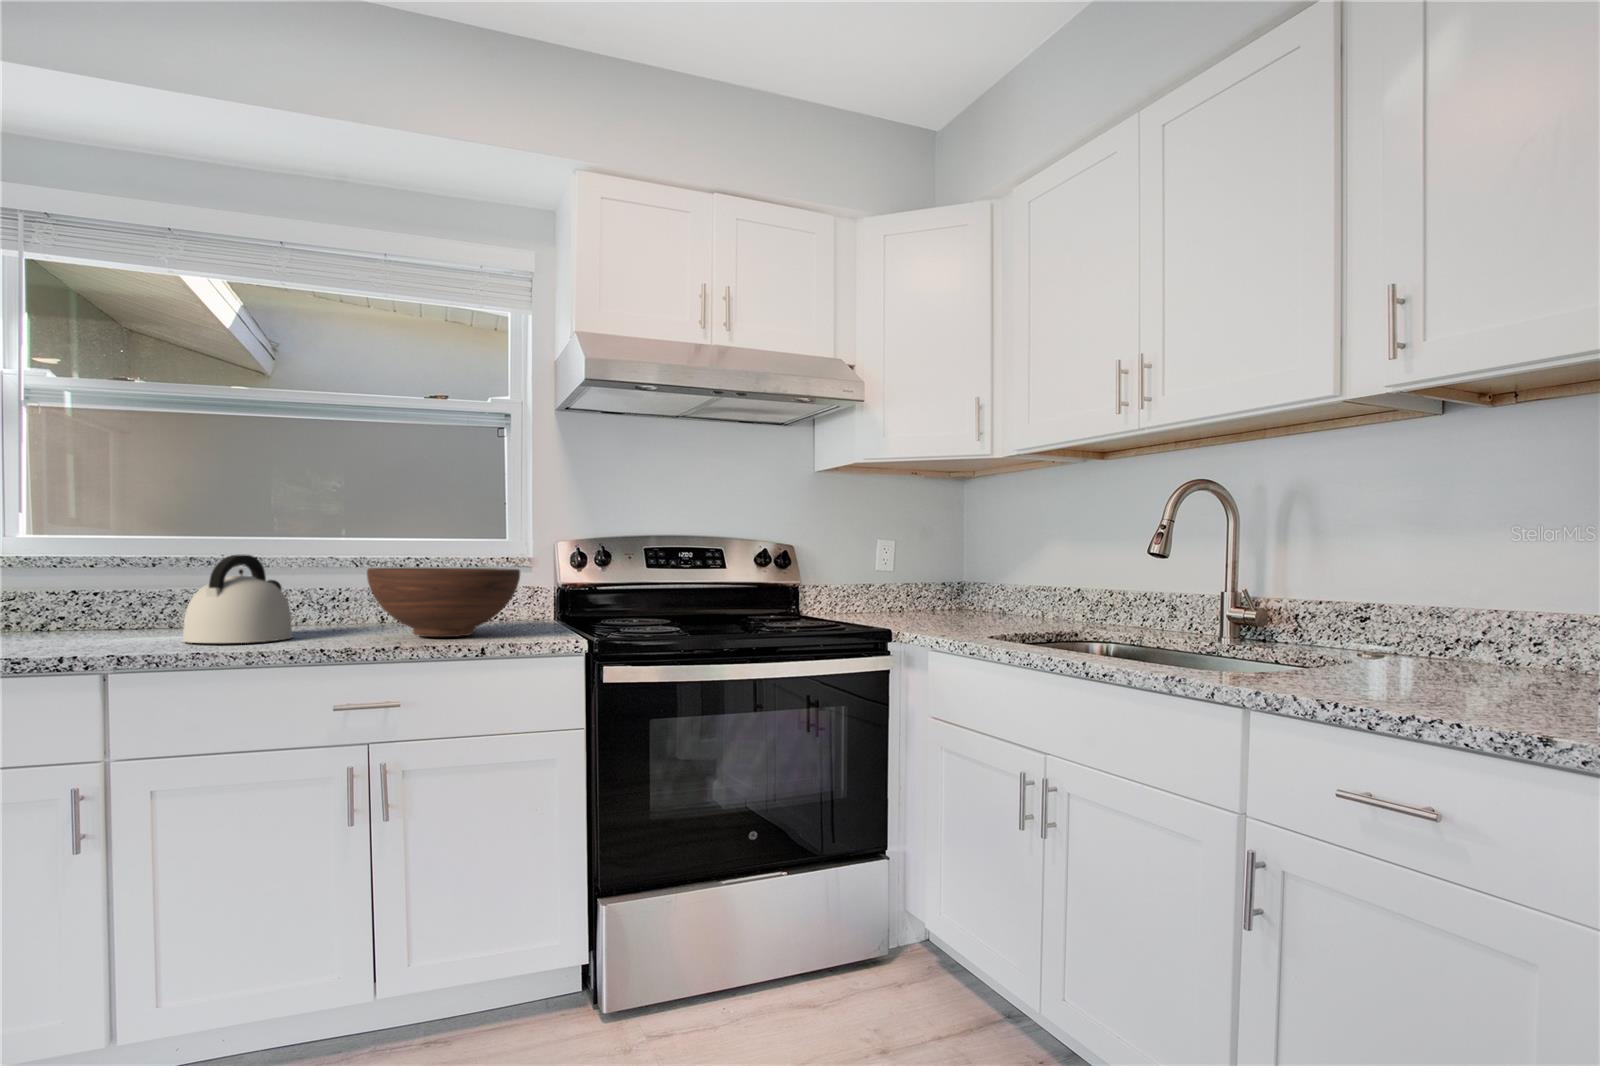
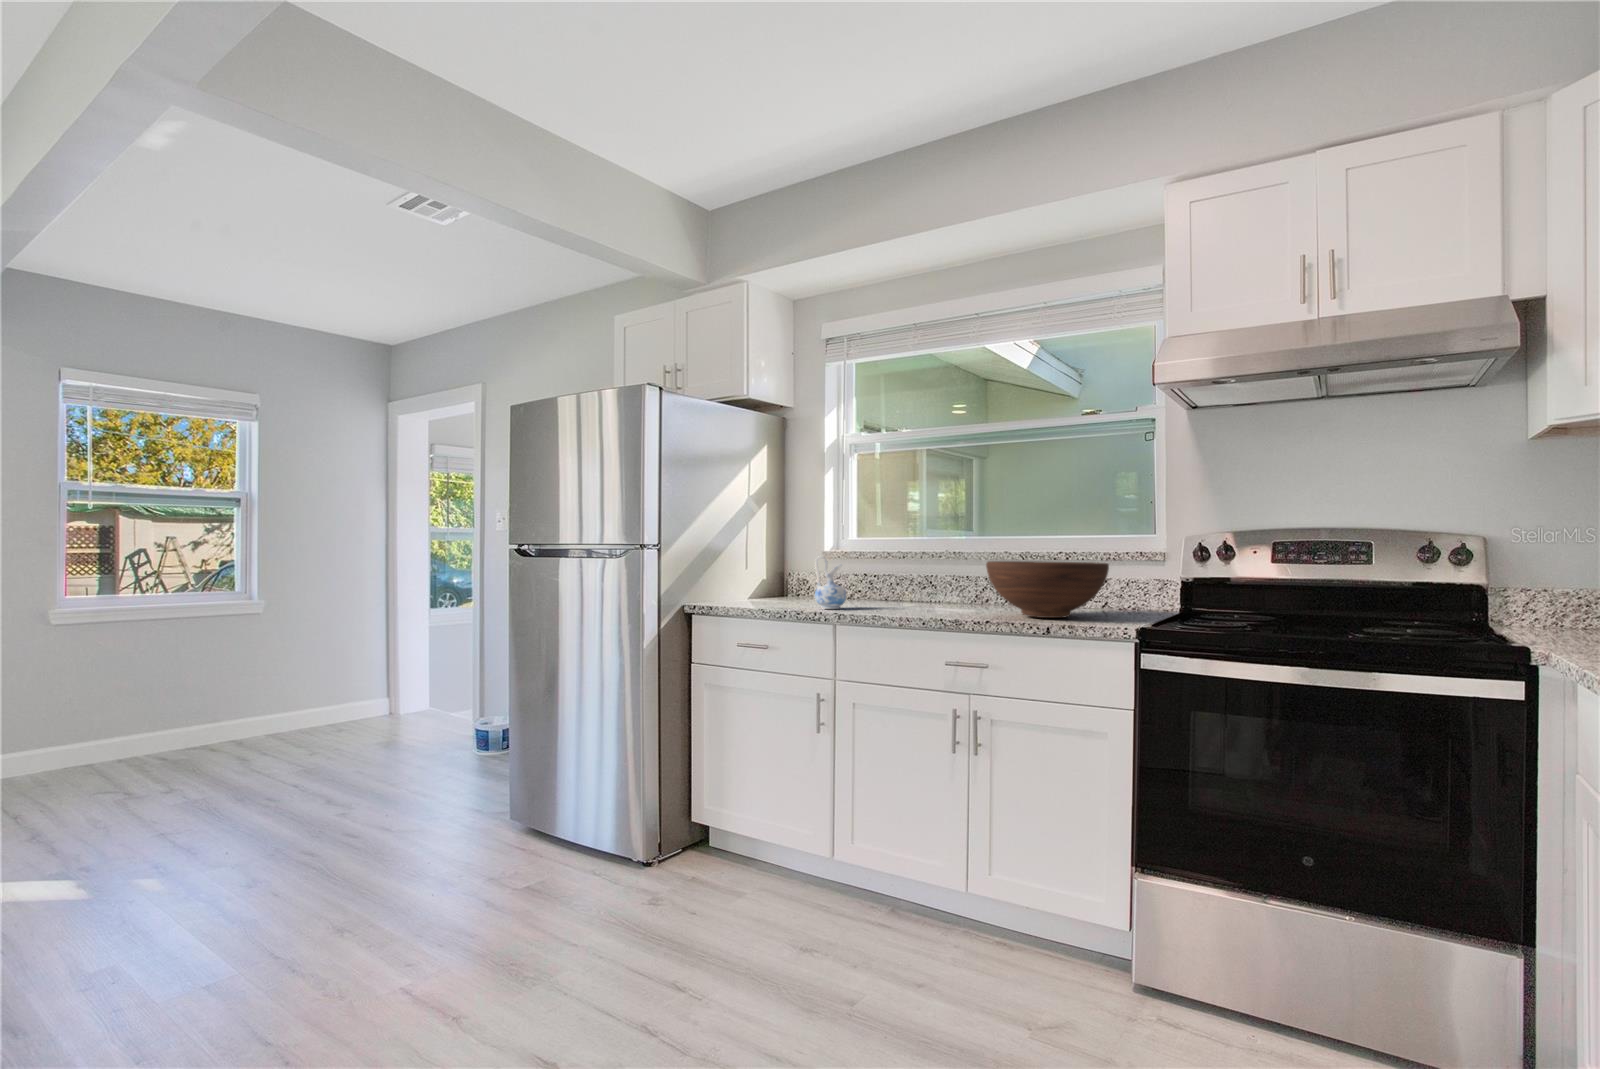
kettle: present [181,555,292,643] -> none [884,551,953,612]
ceramic pitcher: none [45,562,109,649] -> present [815,556,846,609]

